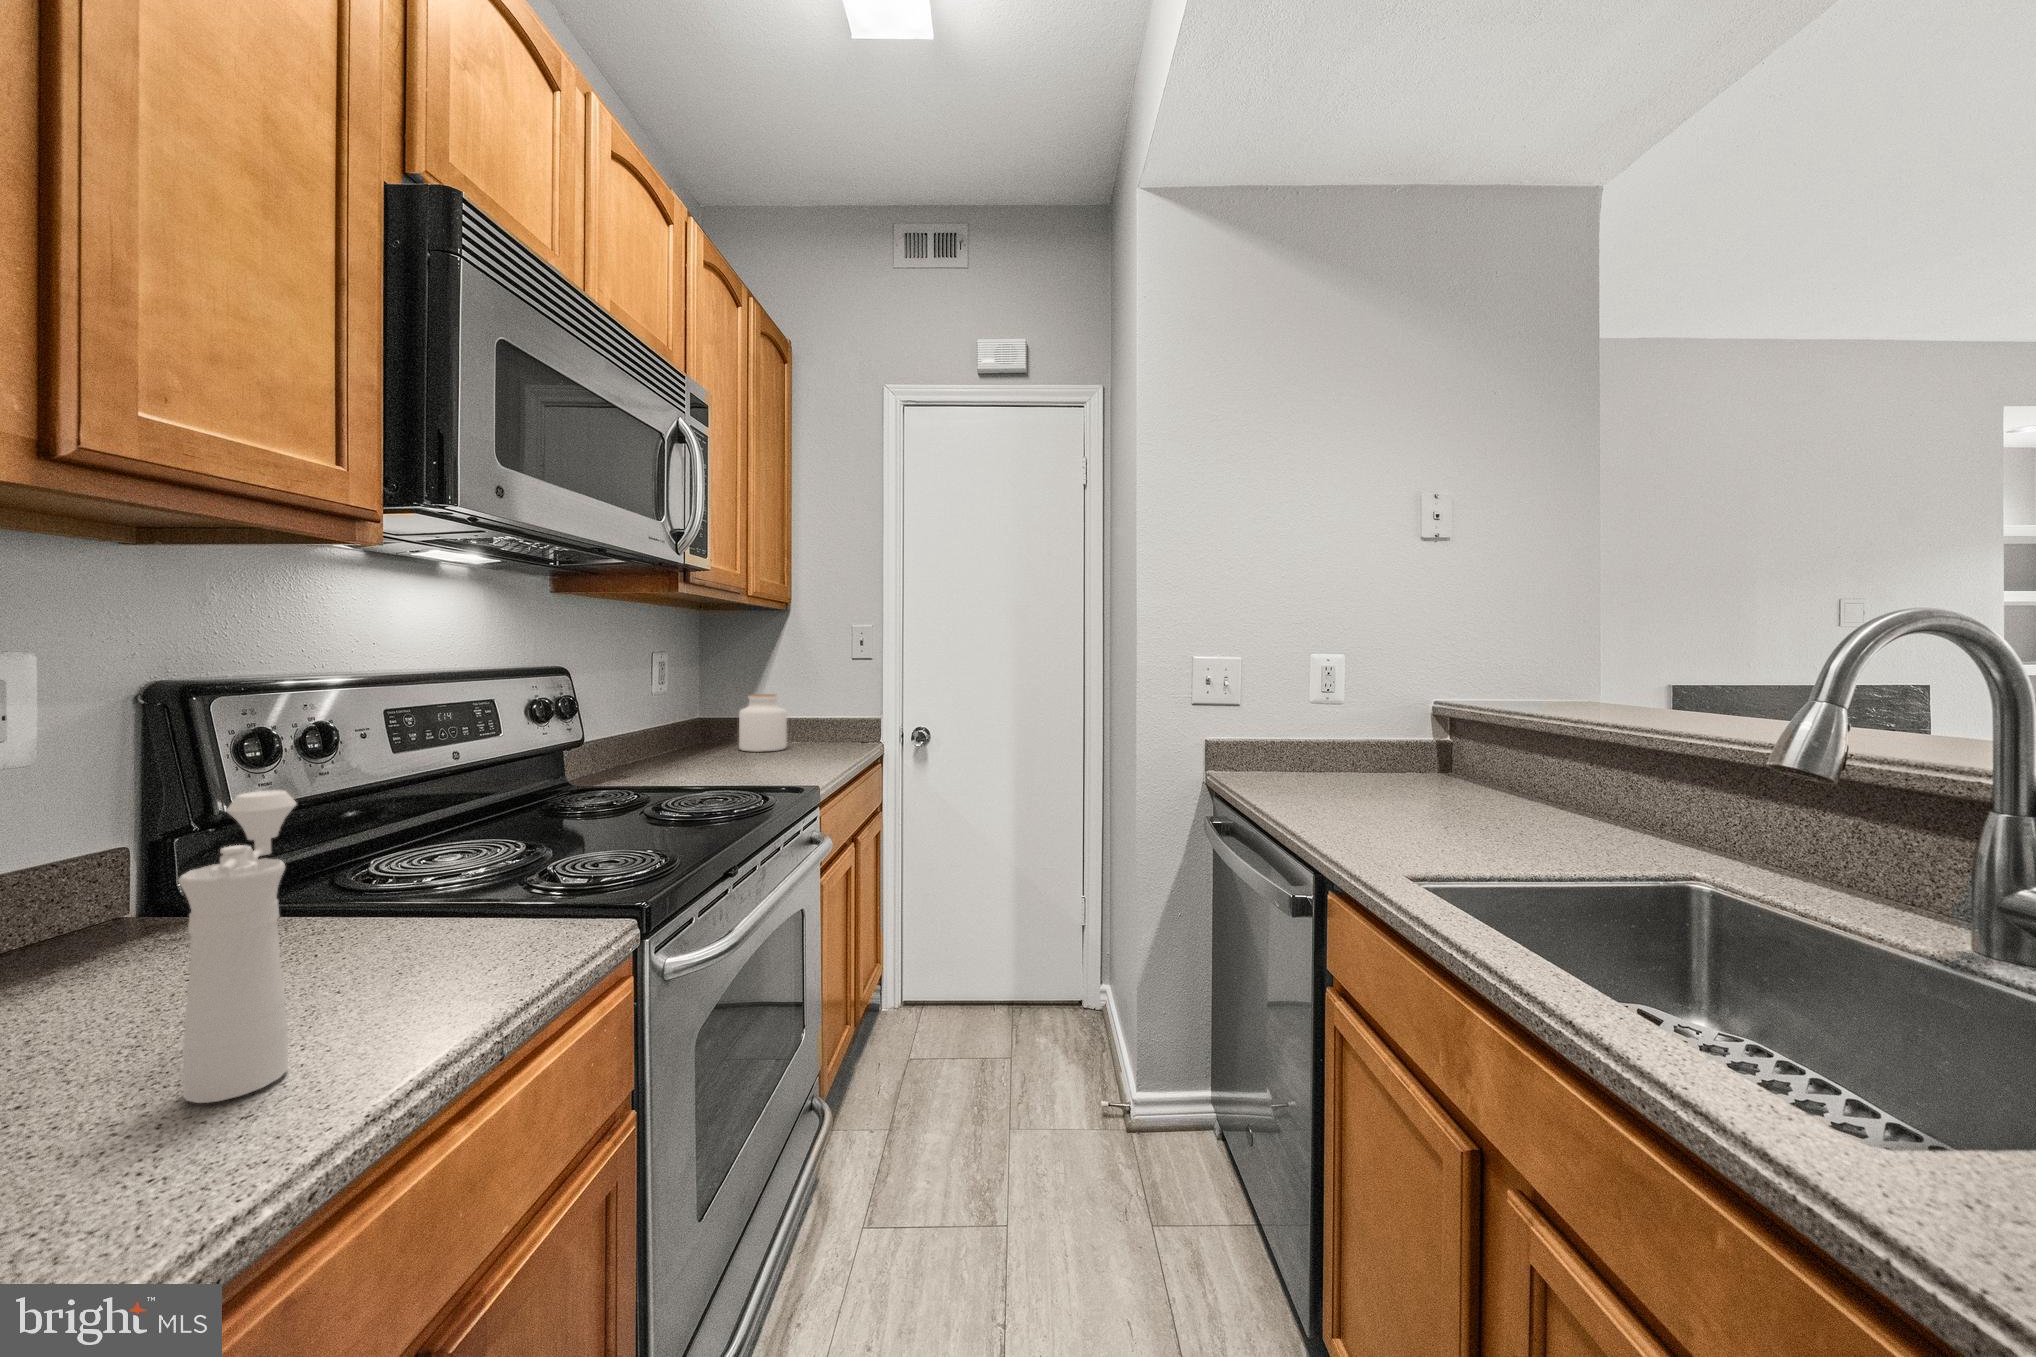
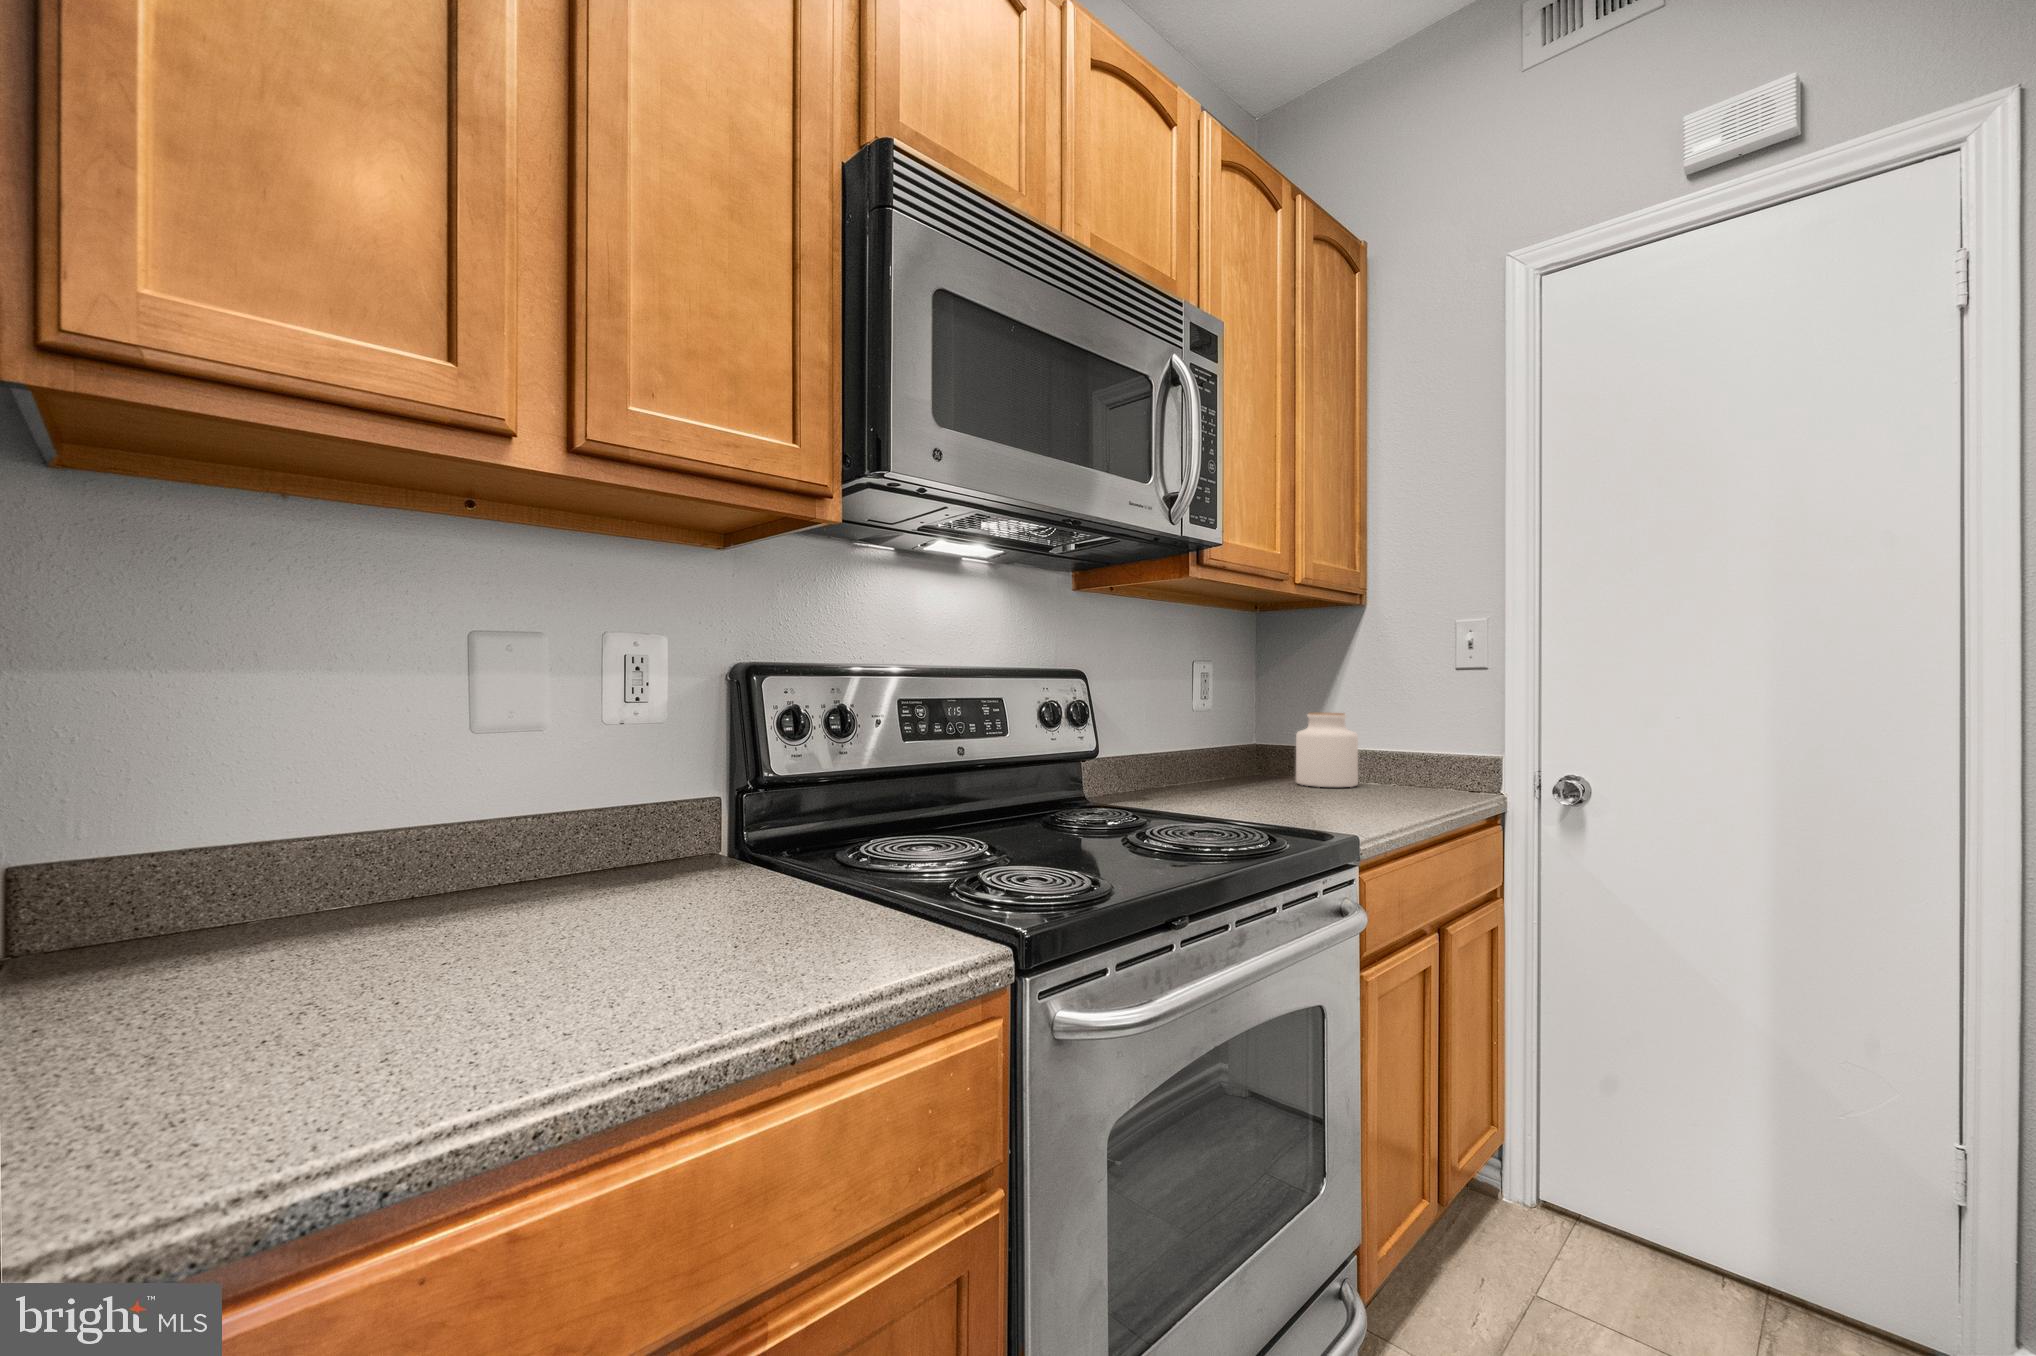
pepper mill: present [178,790,296,1103] -> none [548,735,686,1017]

